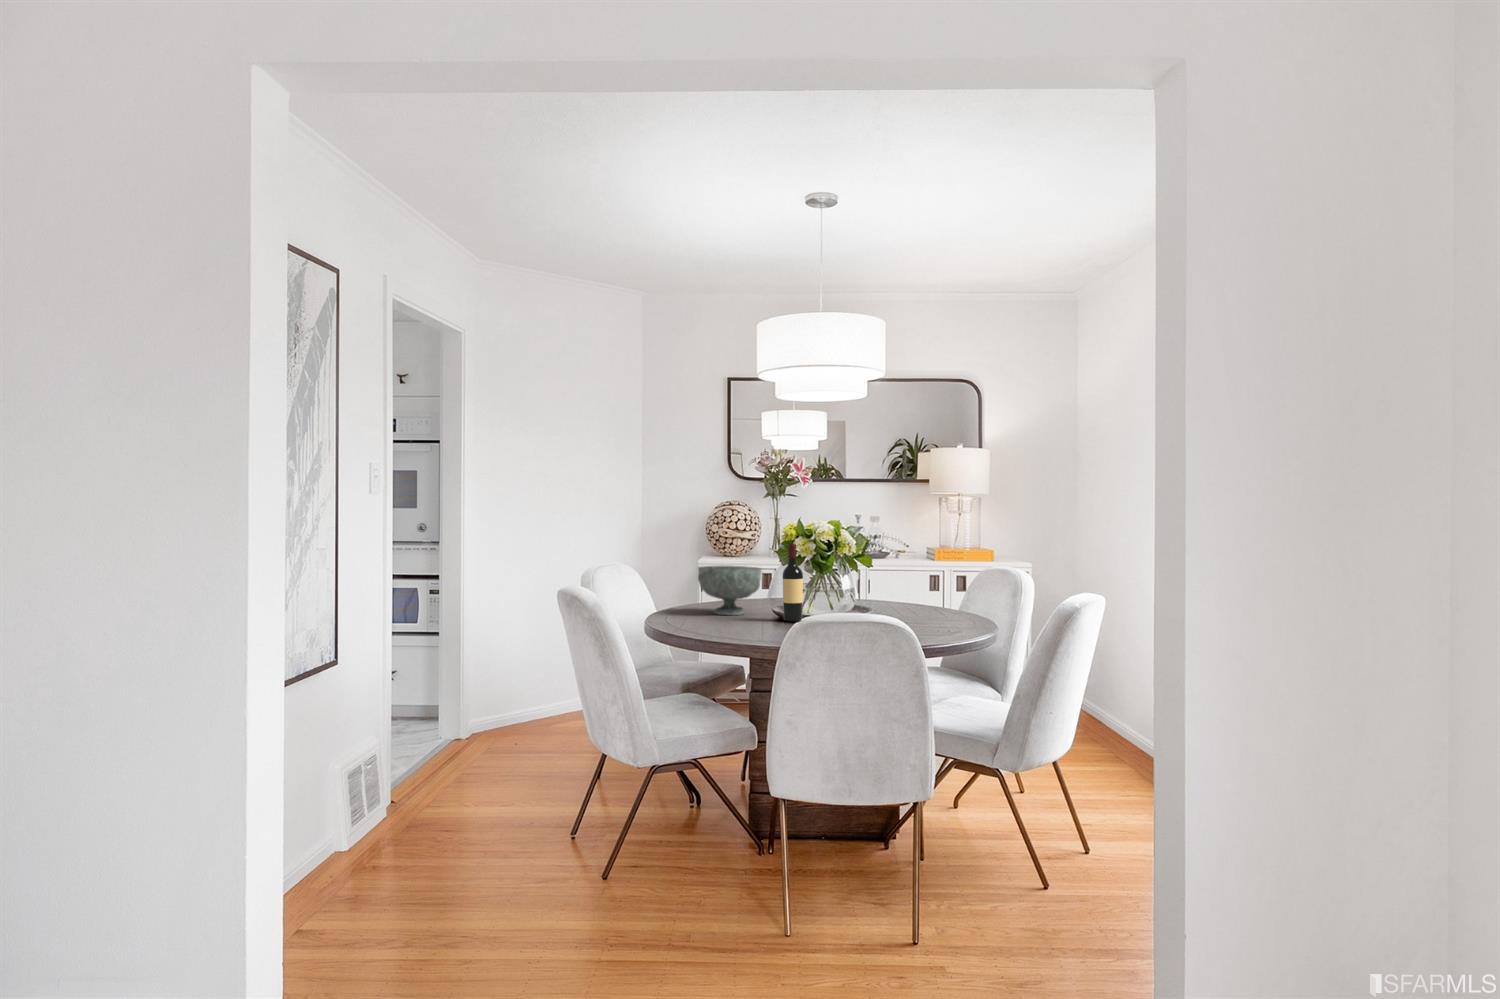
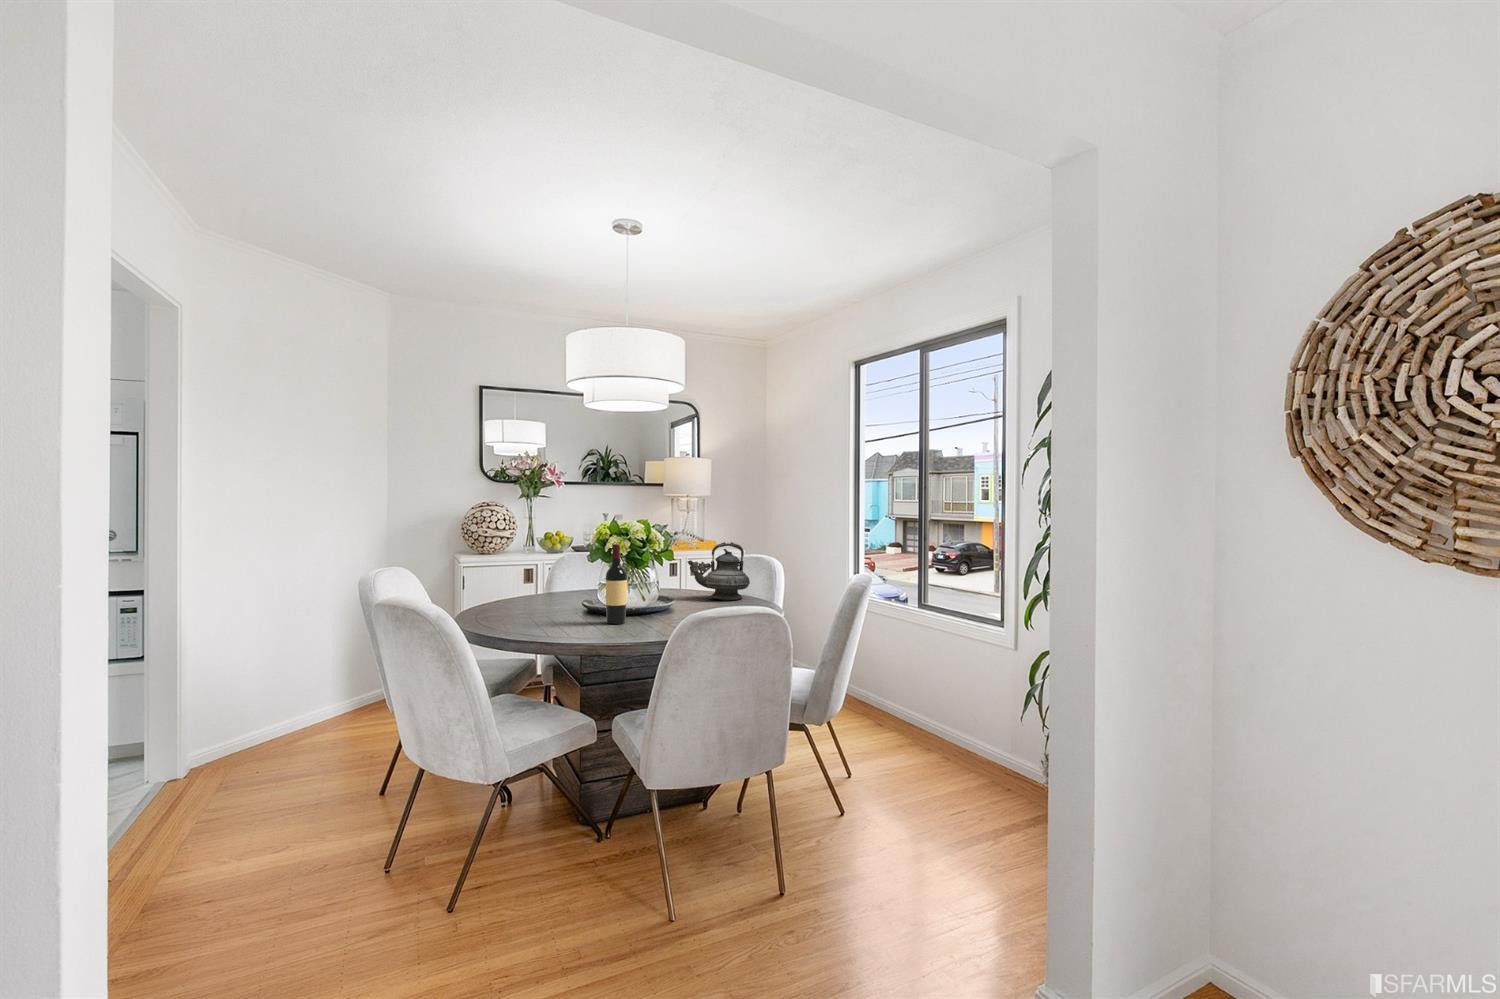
teapot: none [894,545,964,609] -> present [688,542,750,600]
decorative bowl: present [698,566,762,615] -> none [502,567,571,619]

